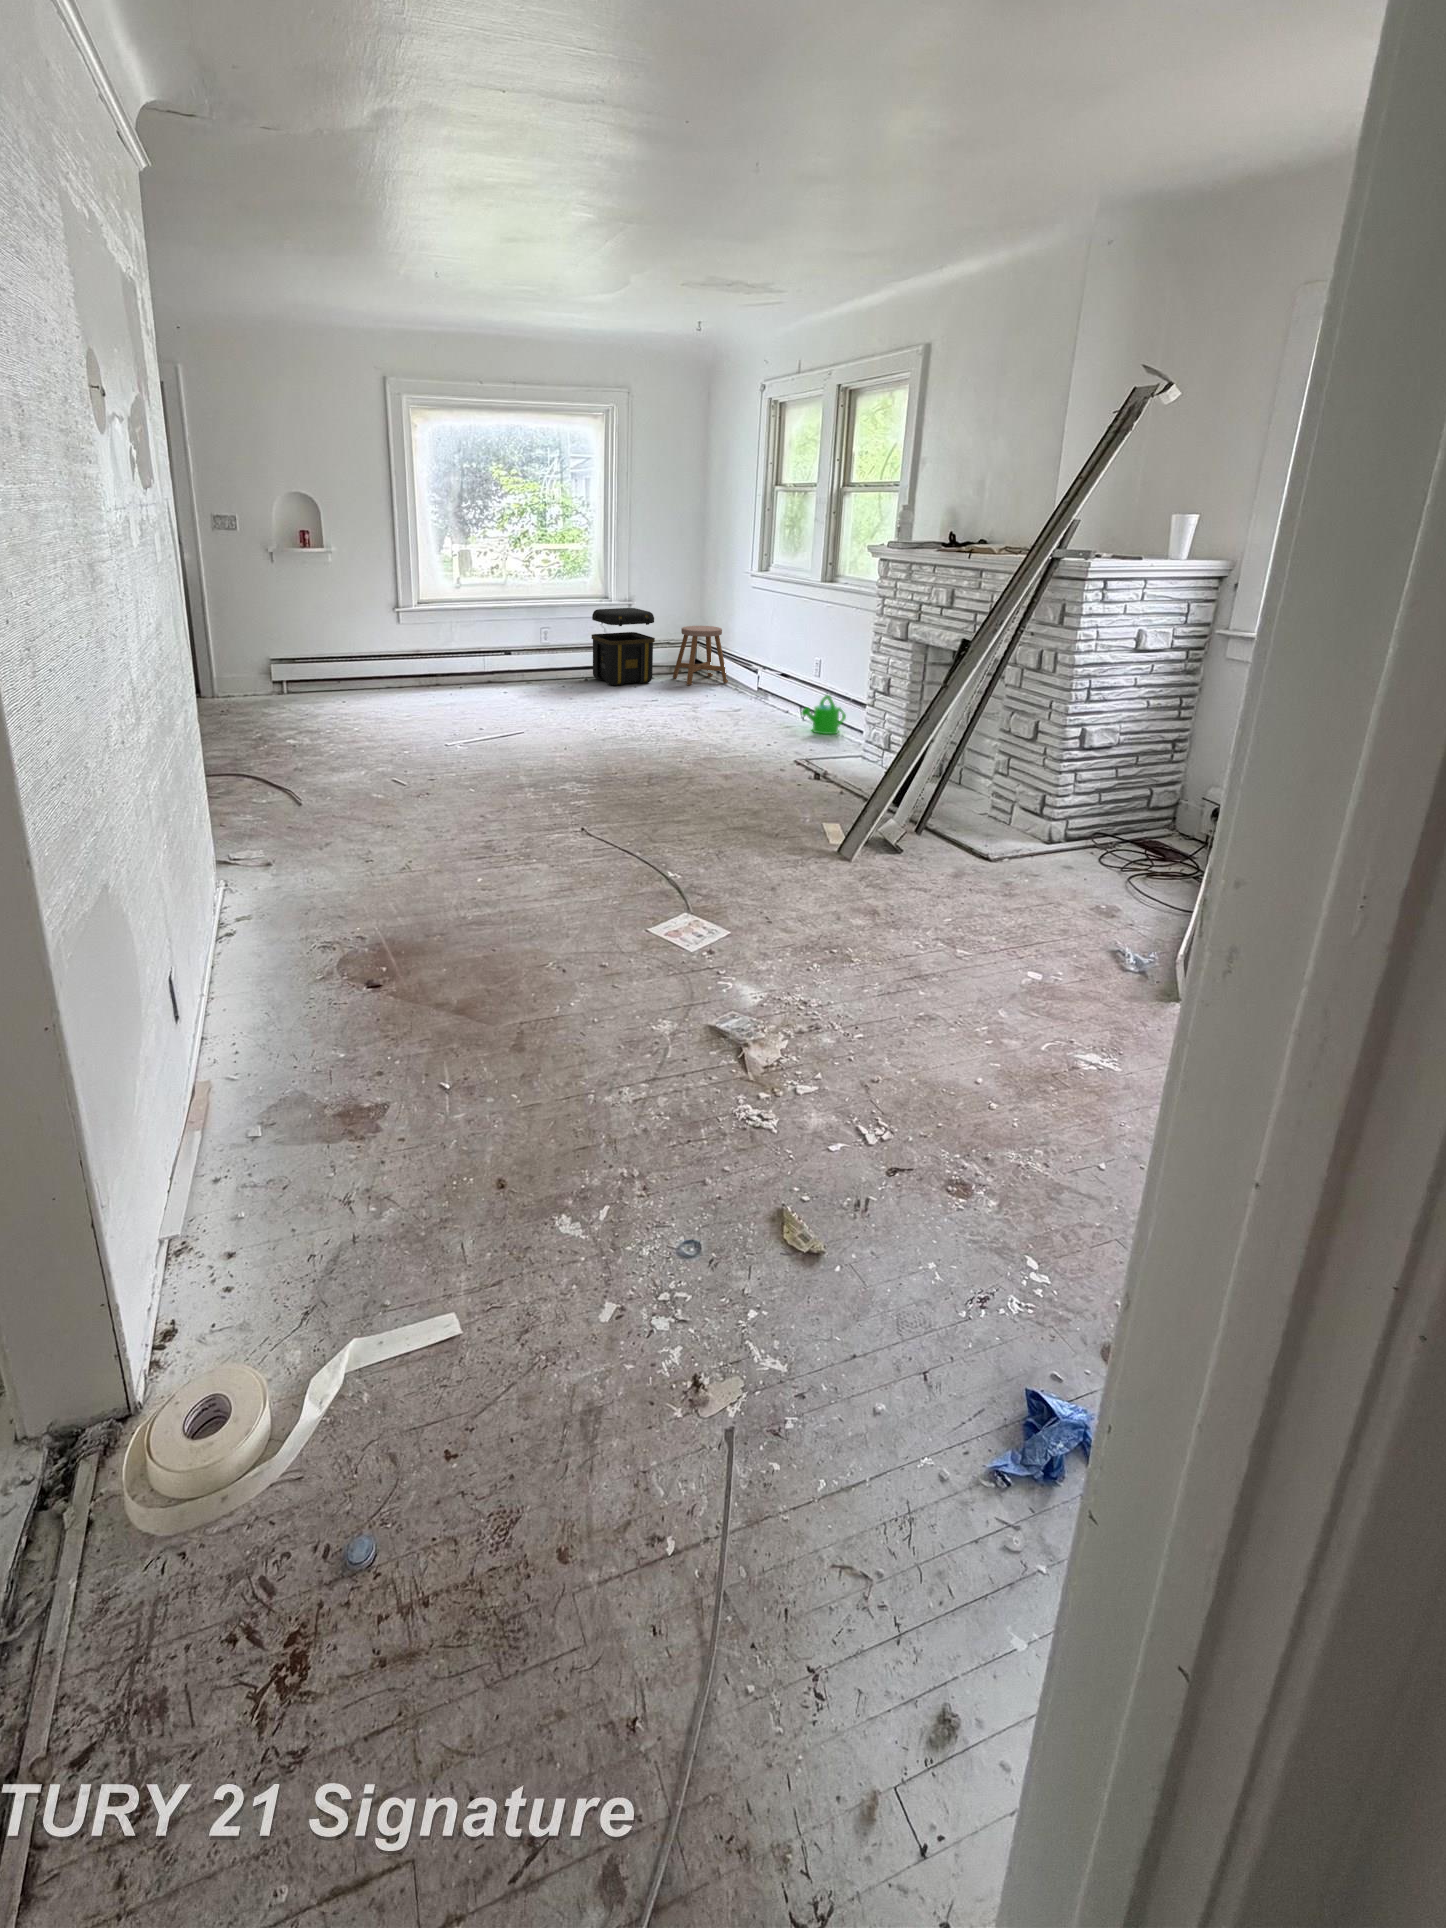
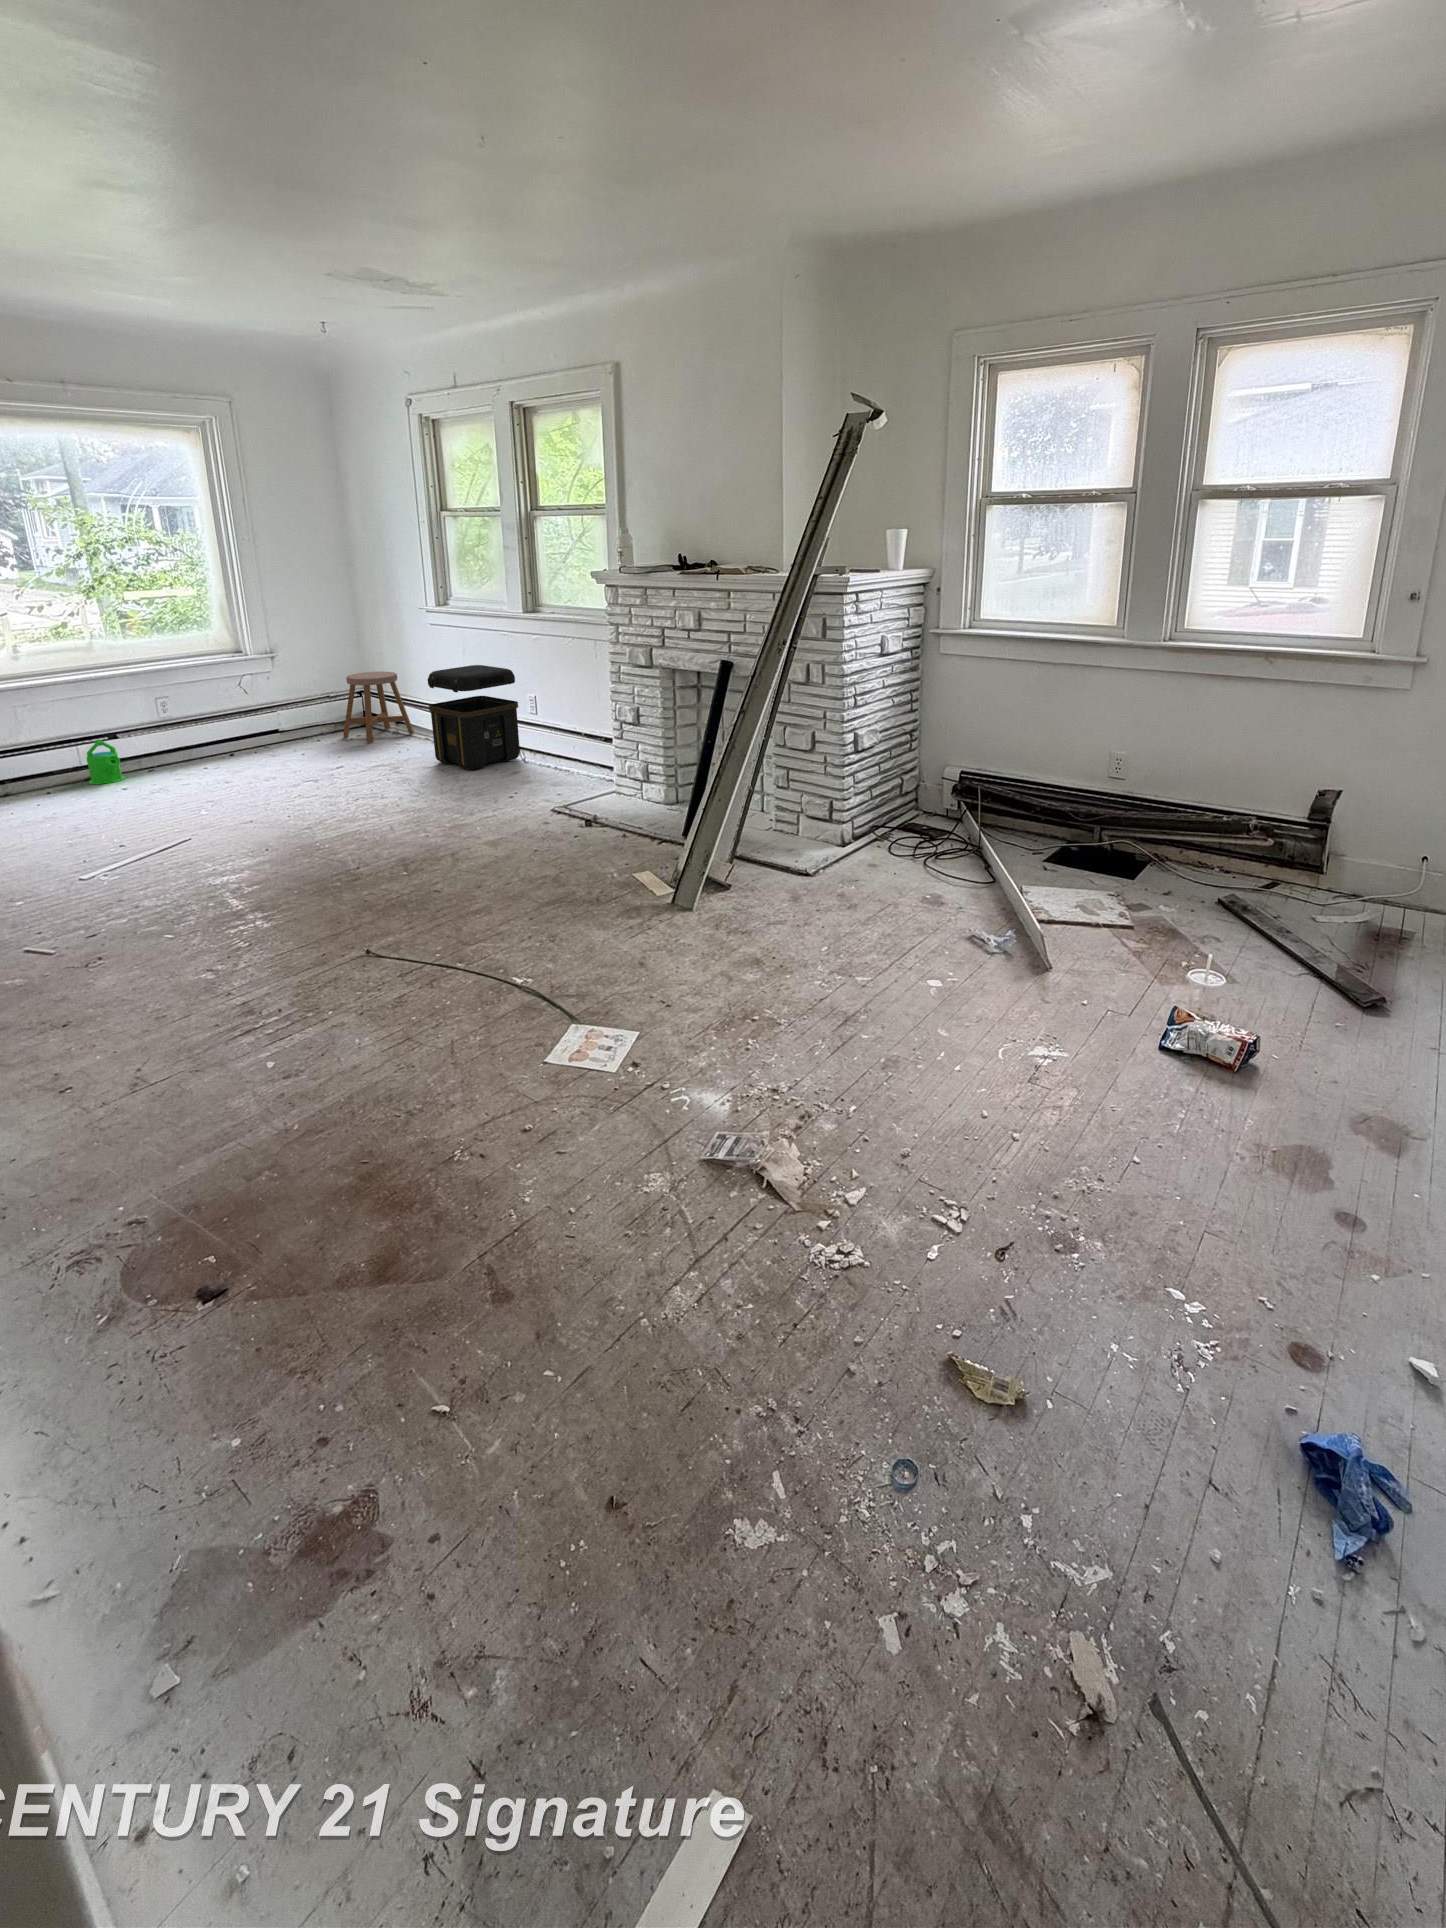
toolbox: present [591,608,655,686] -> present [428,665,520,770]
watering can: present [801,695,846,734] -> present [87,741,125,784]

